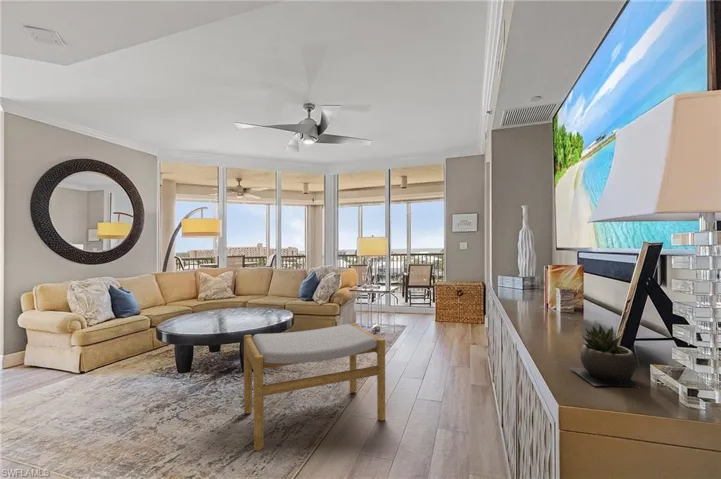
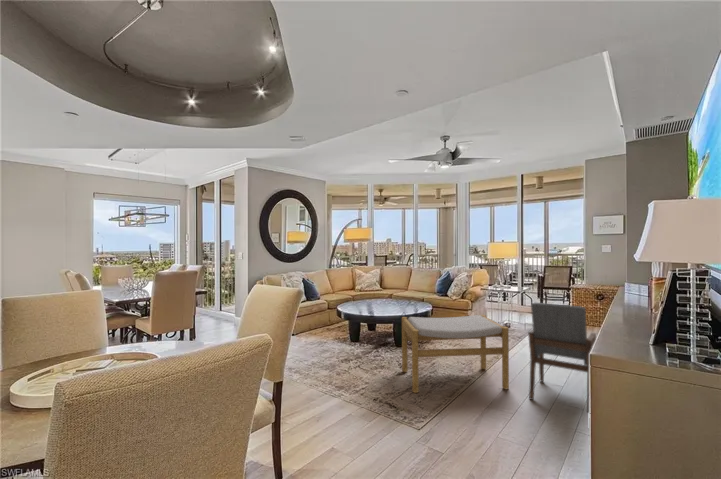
armchair: none [411,305,485,442] -> present [528,303,596,414]
succulent plant: present [570,325,637,387] -> none [616,316,657,353]

